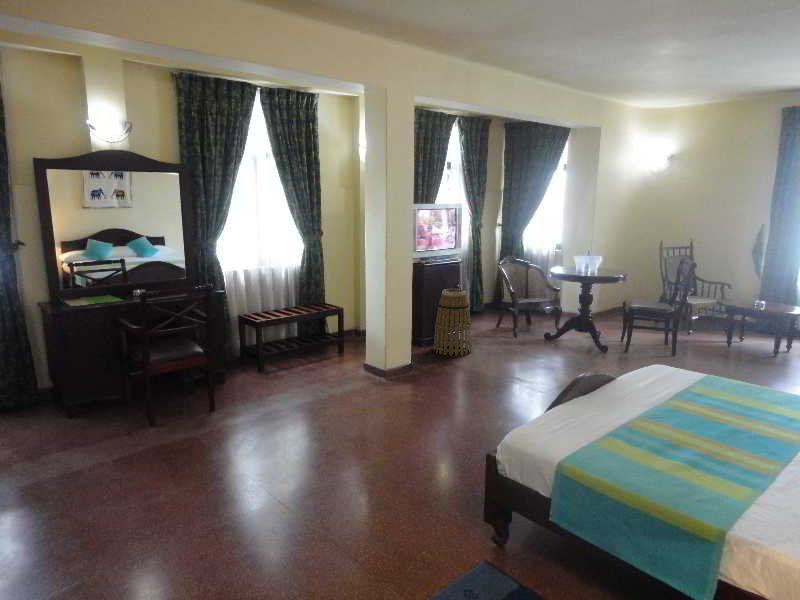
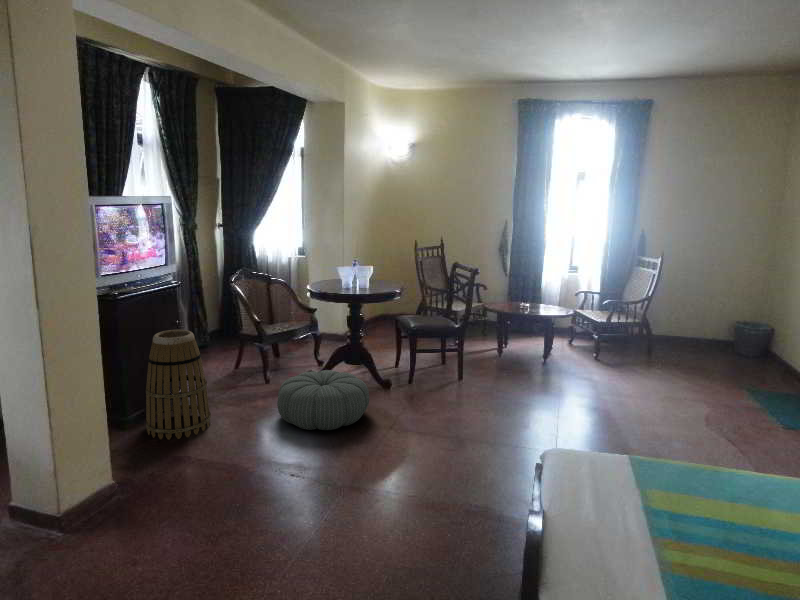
pouf: none [515,328,582,367] -> present [277,370,369,430]

